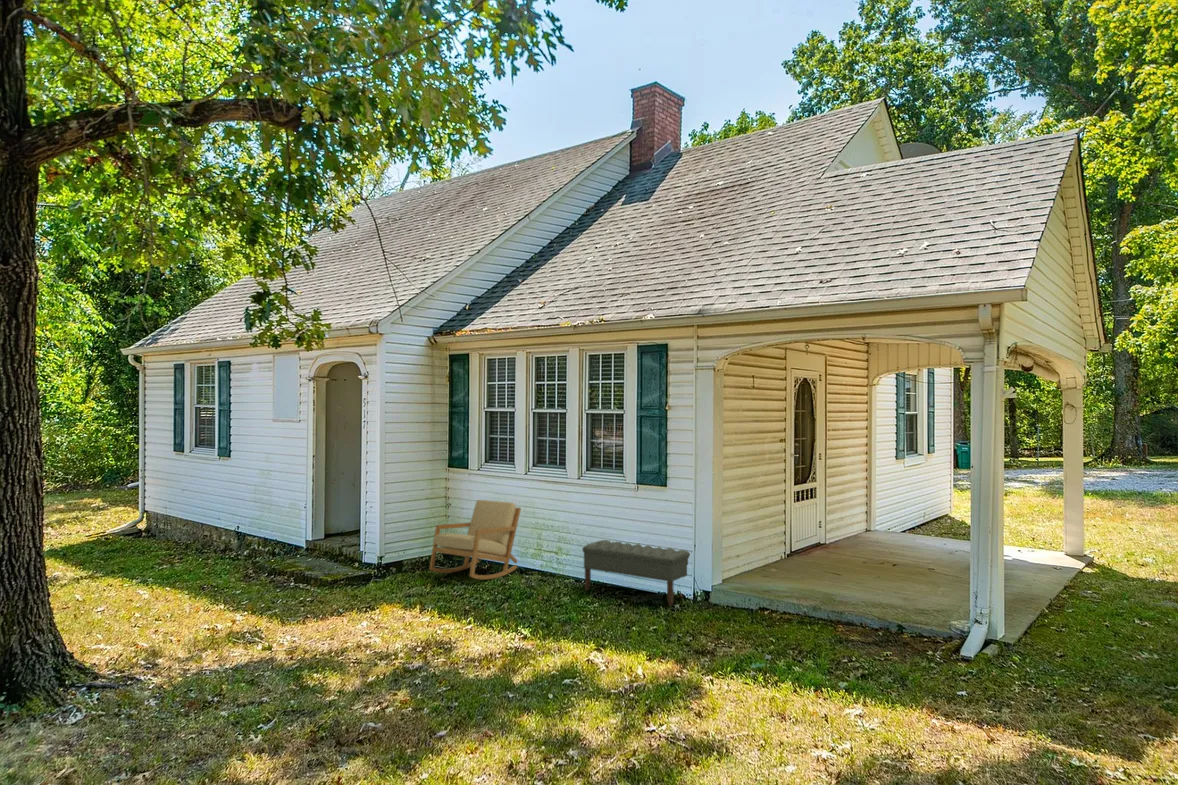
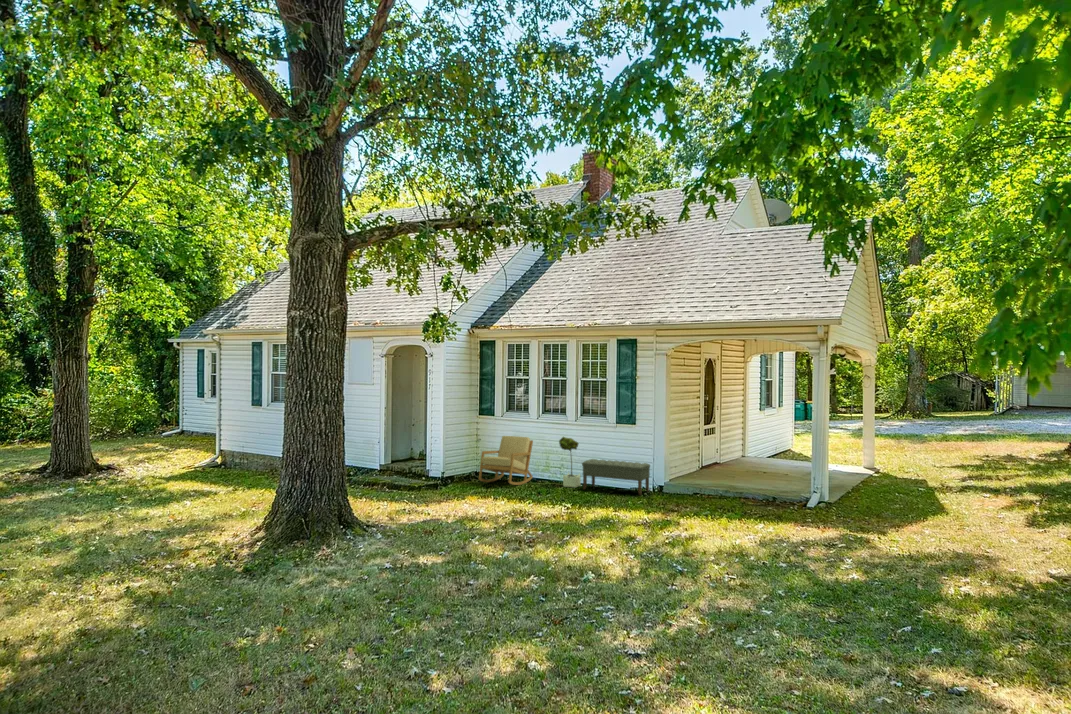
potted tree: none [552,503,587,586] -> present [559,437,581,487]

